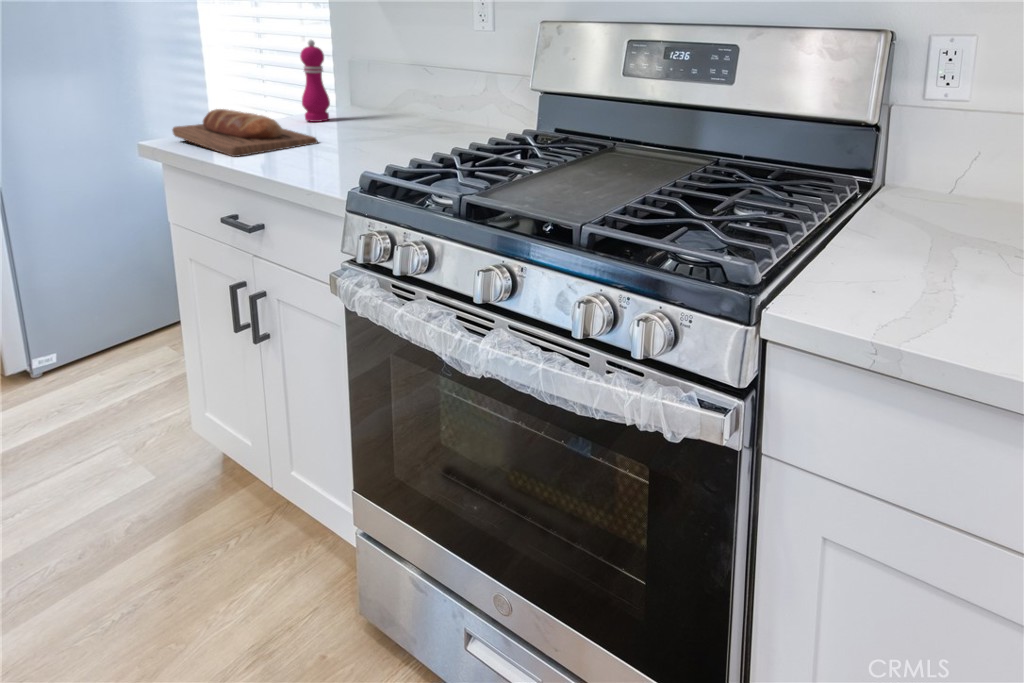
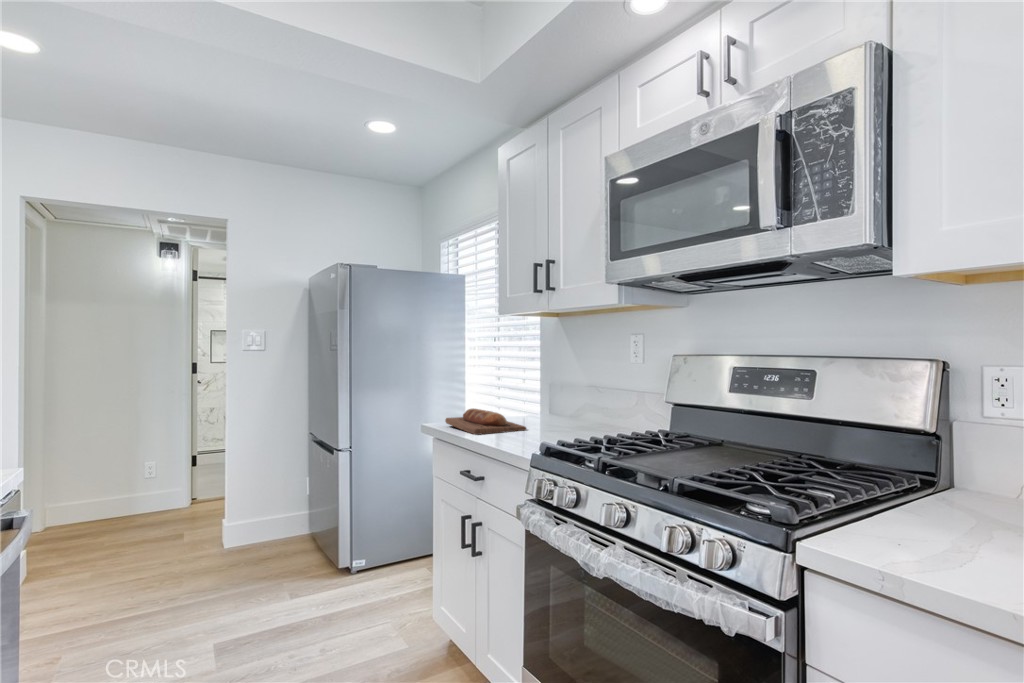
pepper mill: present [300,40,330,122] -> none [523,372,540,420]

